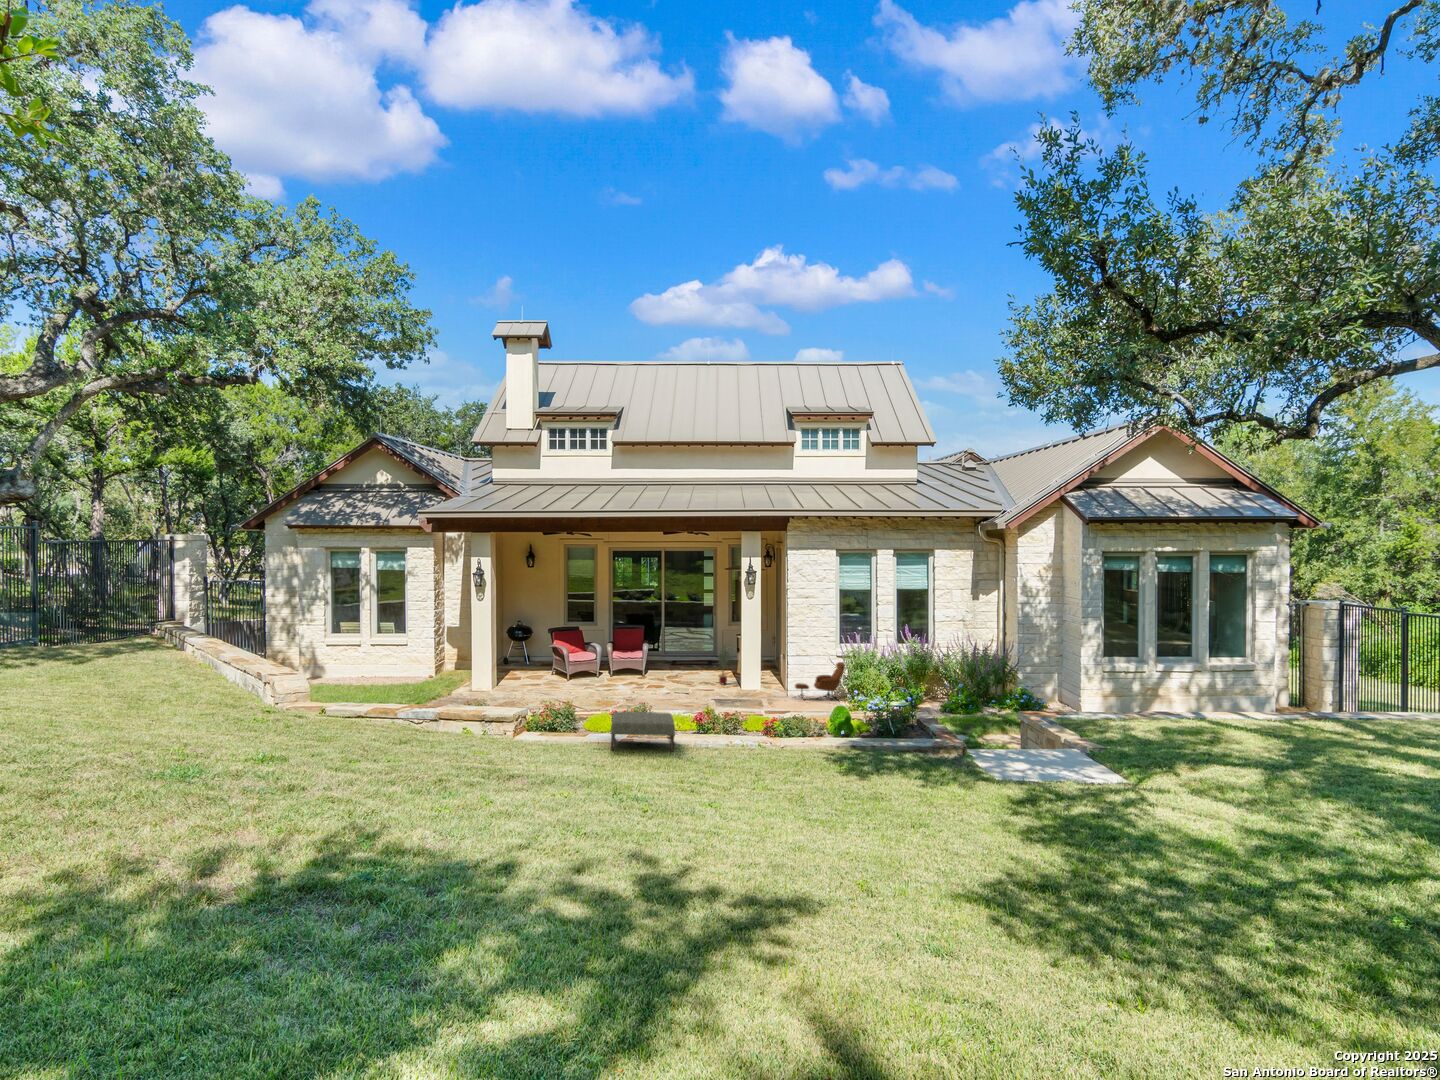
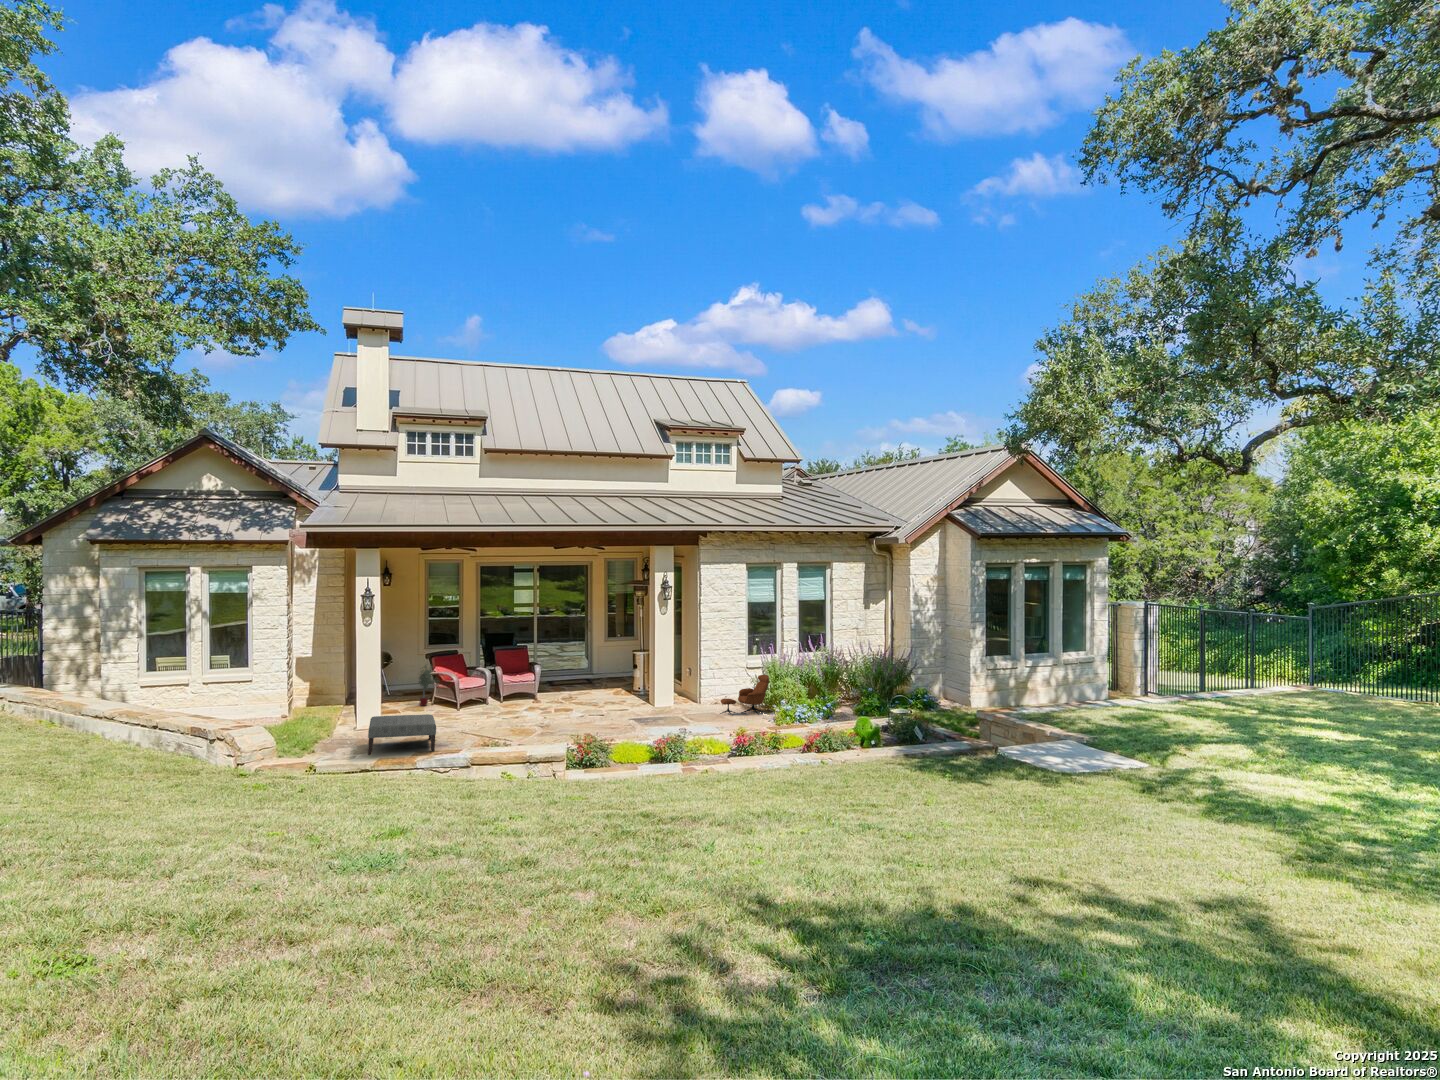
potted tree: present [718,646,736,684] -> present [418,665,439,706]
ottoman: present [611,711,675,752] -> present [368,714,436,755]

